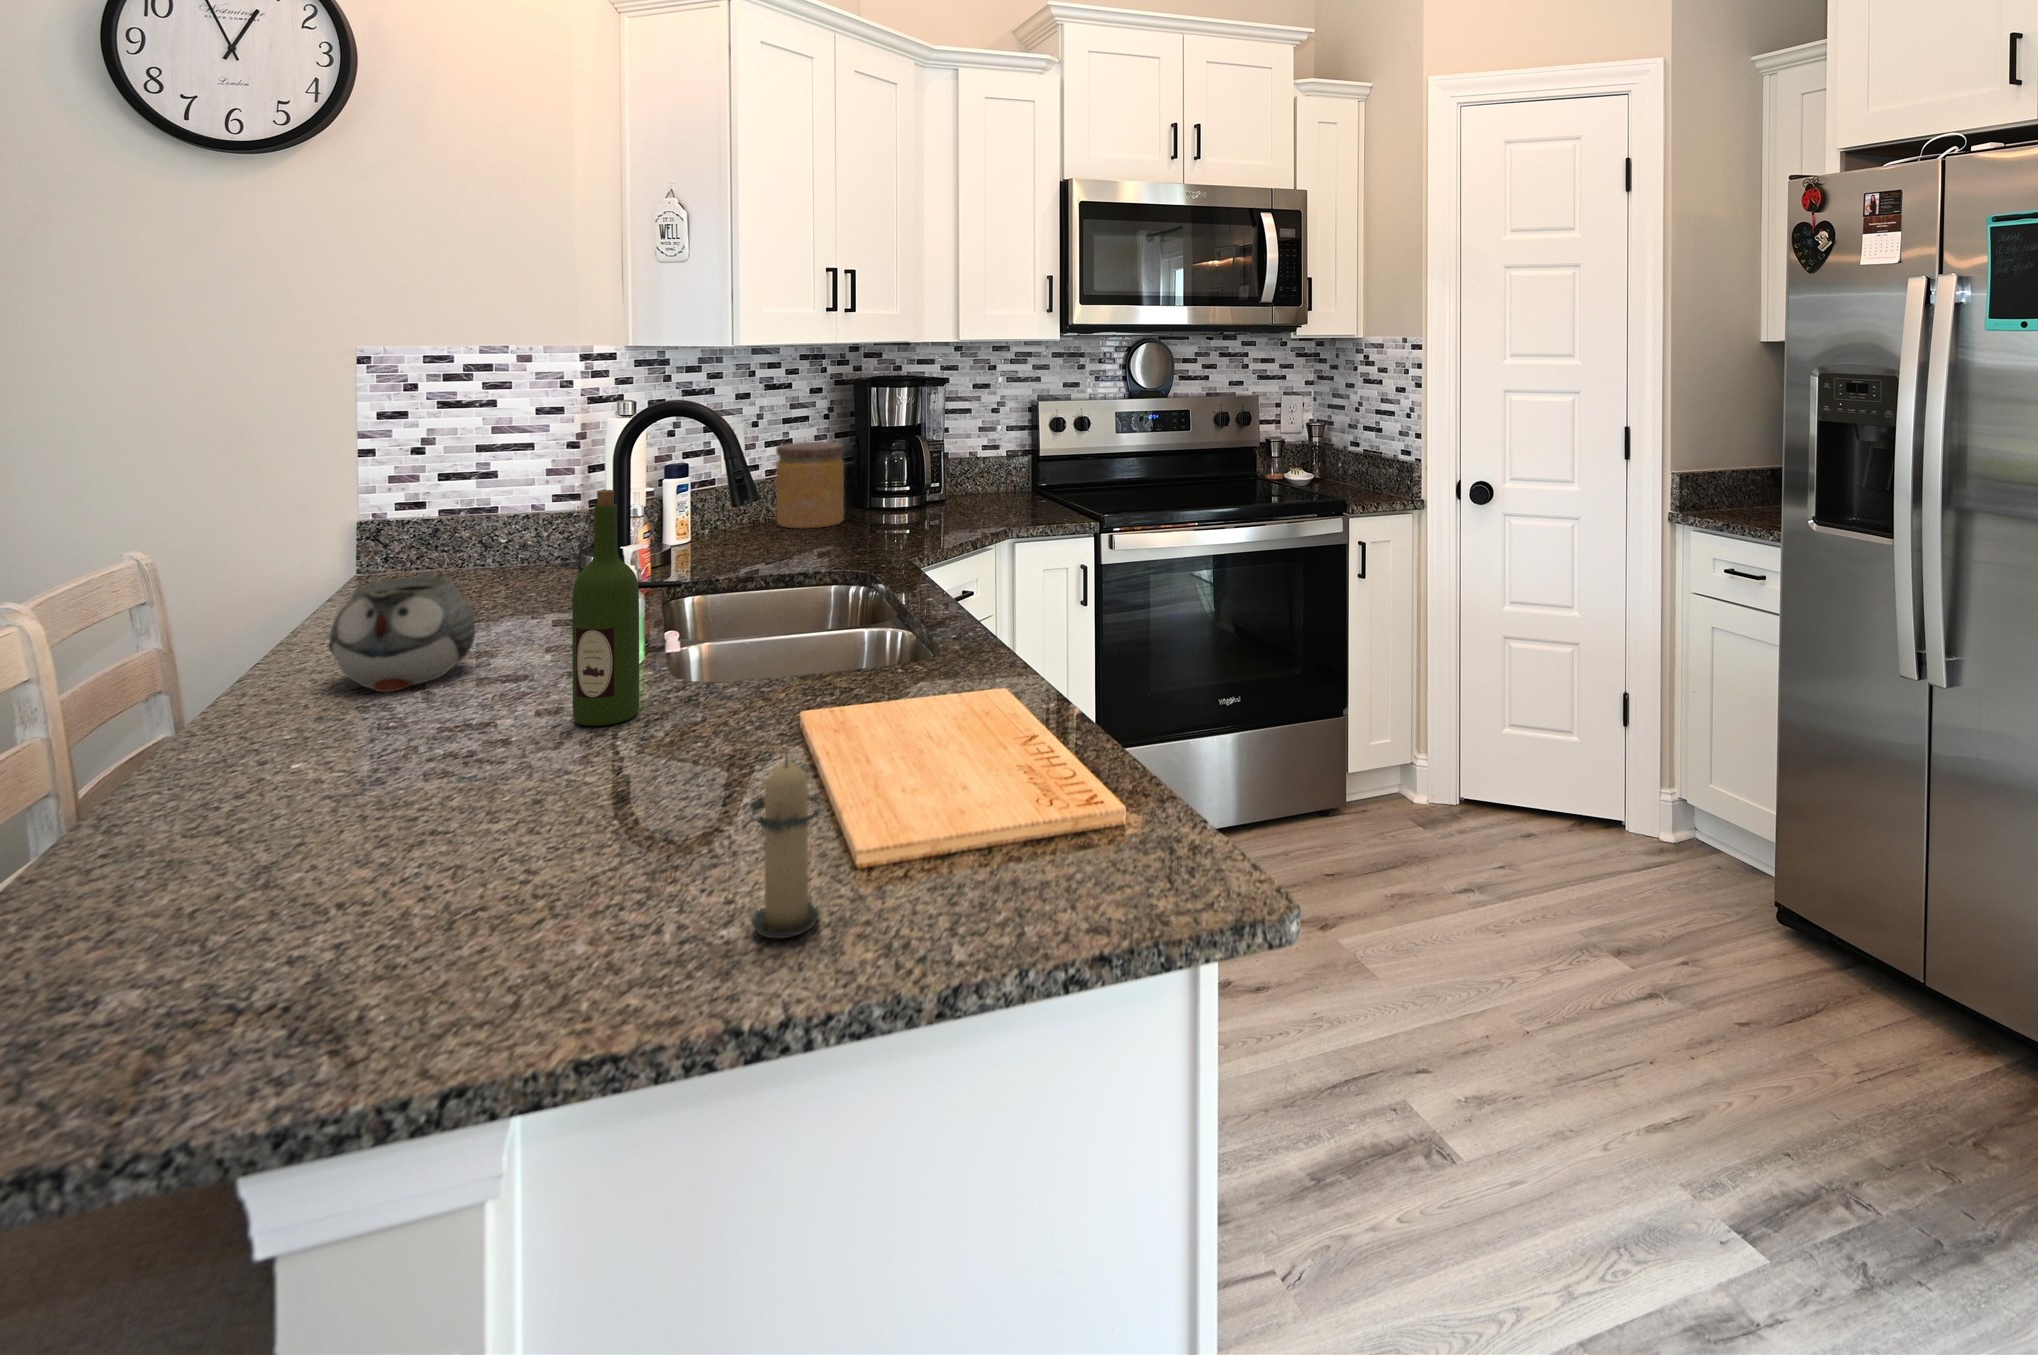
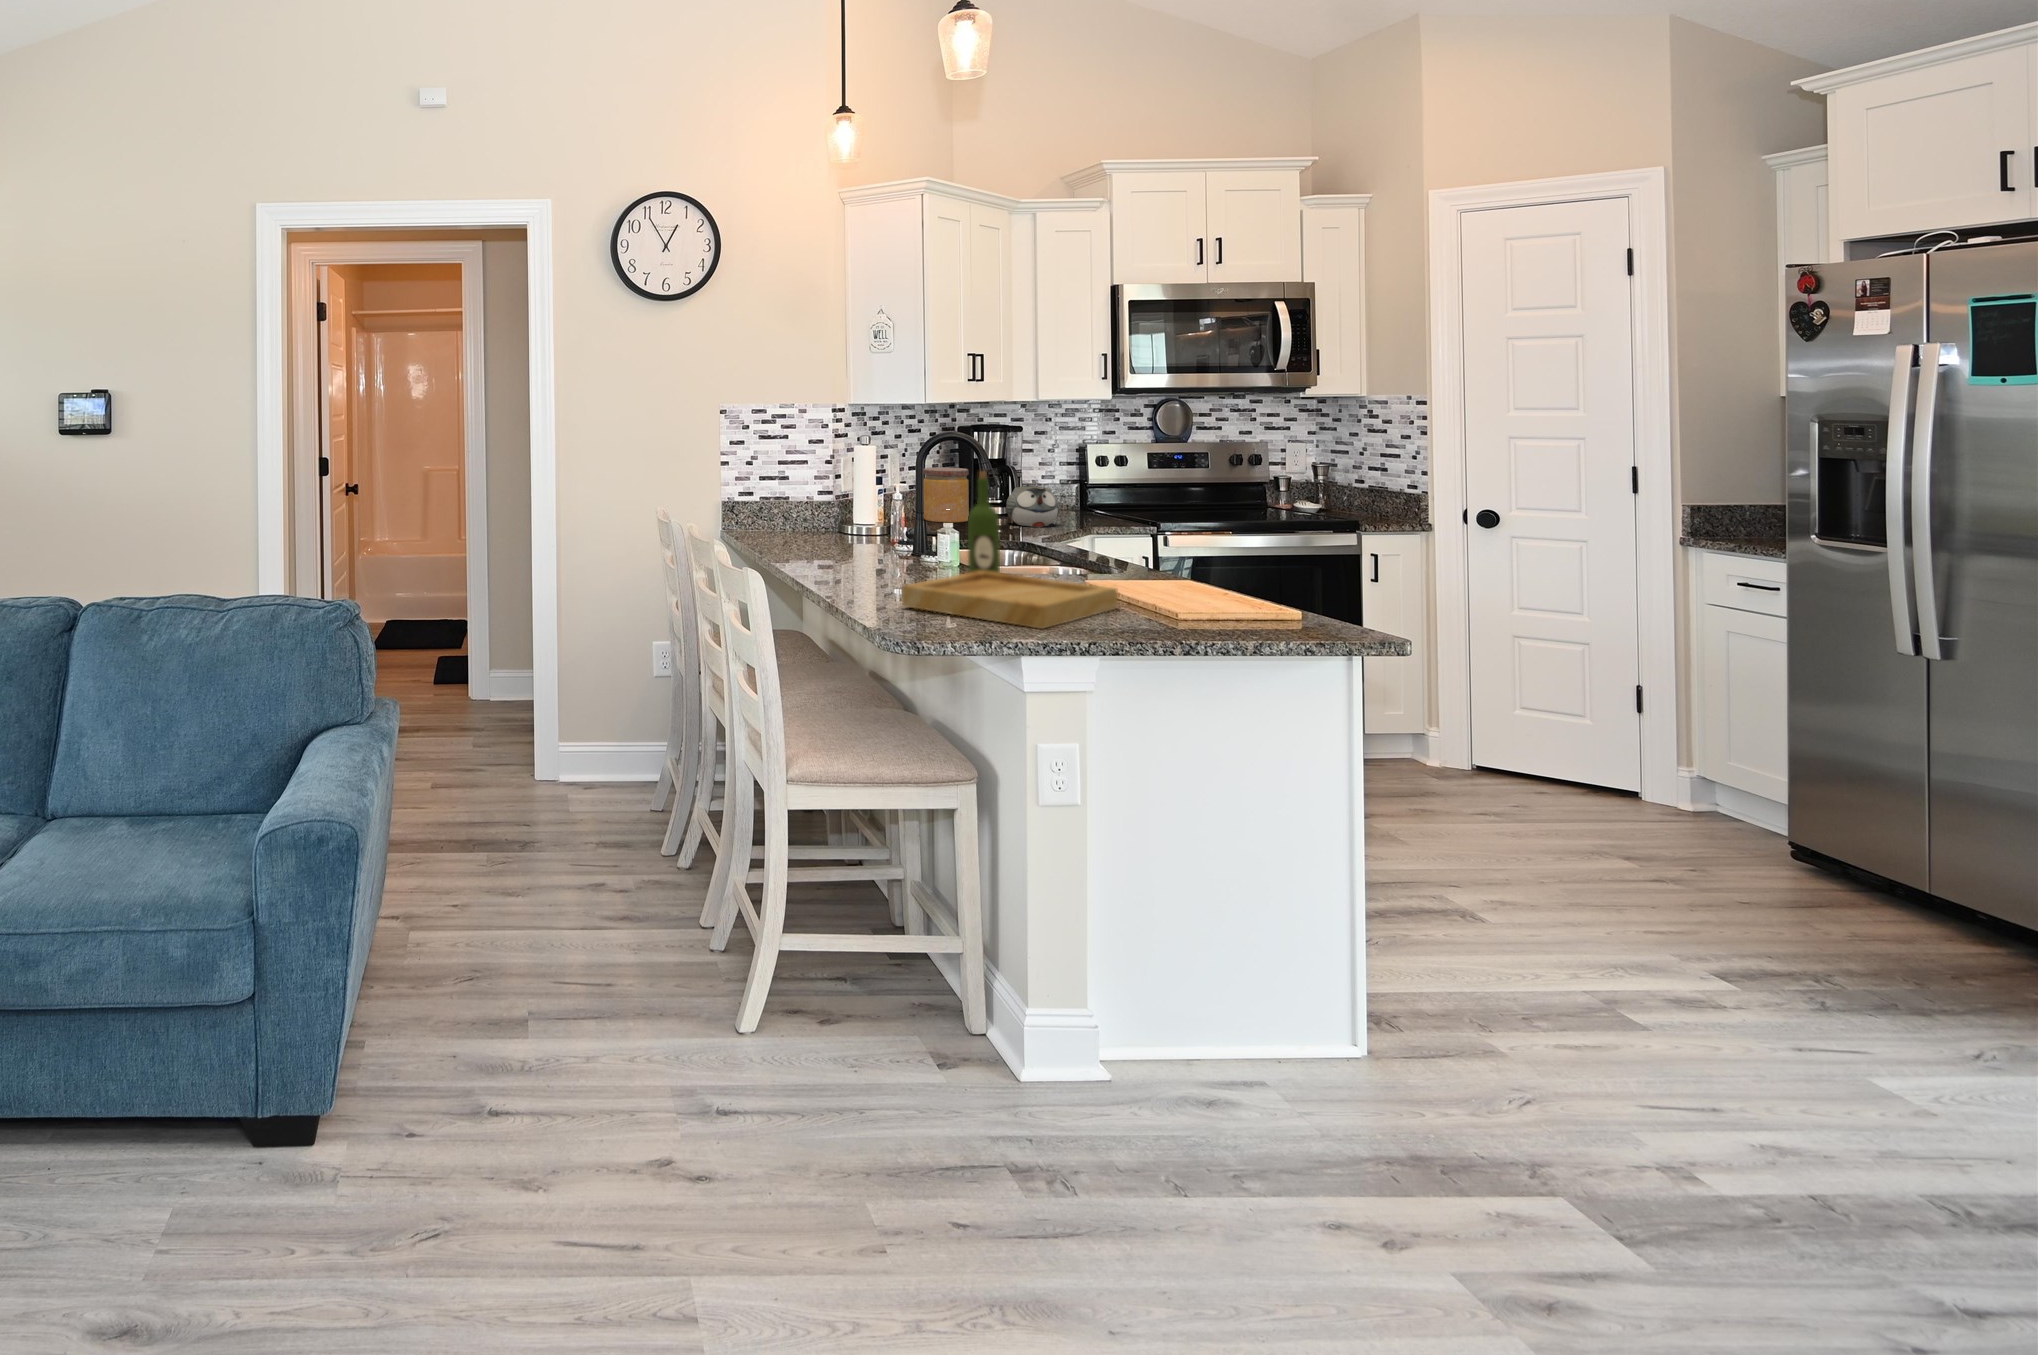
teapot: present [329,572,476,692] -> present [1006,486,1060,527]
tray: none [171,721,744,1001] -> present [902,571,1118,629]
candle: present [750,753,821,938] -> none [1162,558,1200,629]

